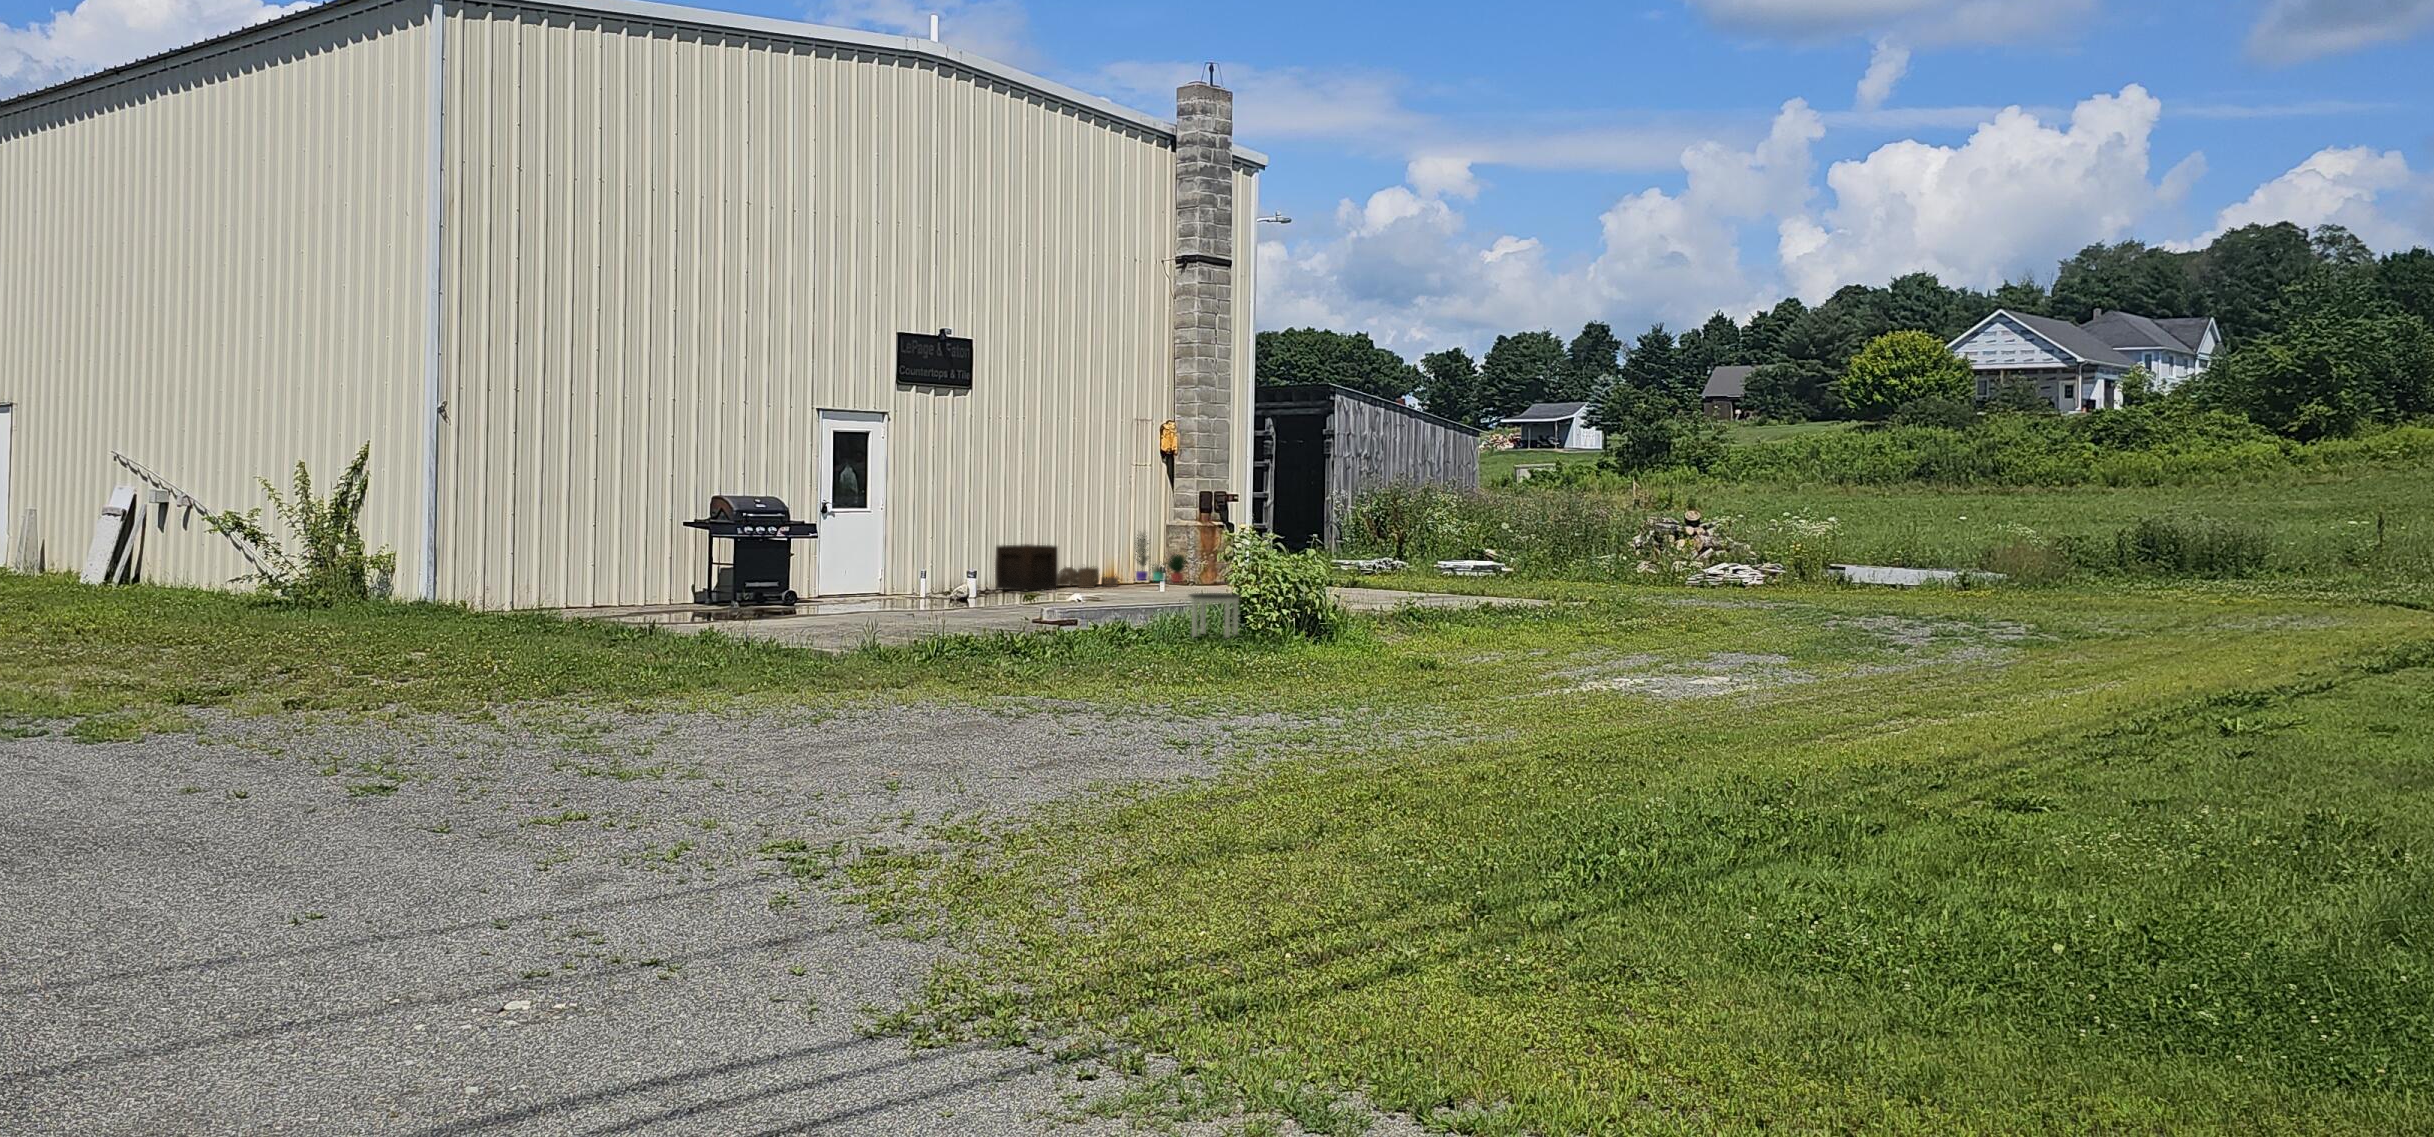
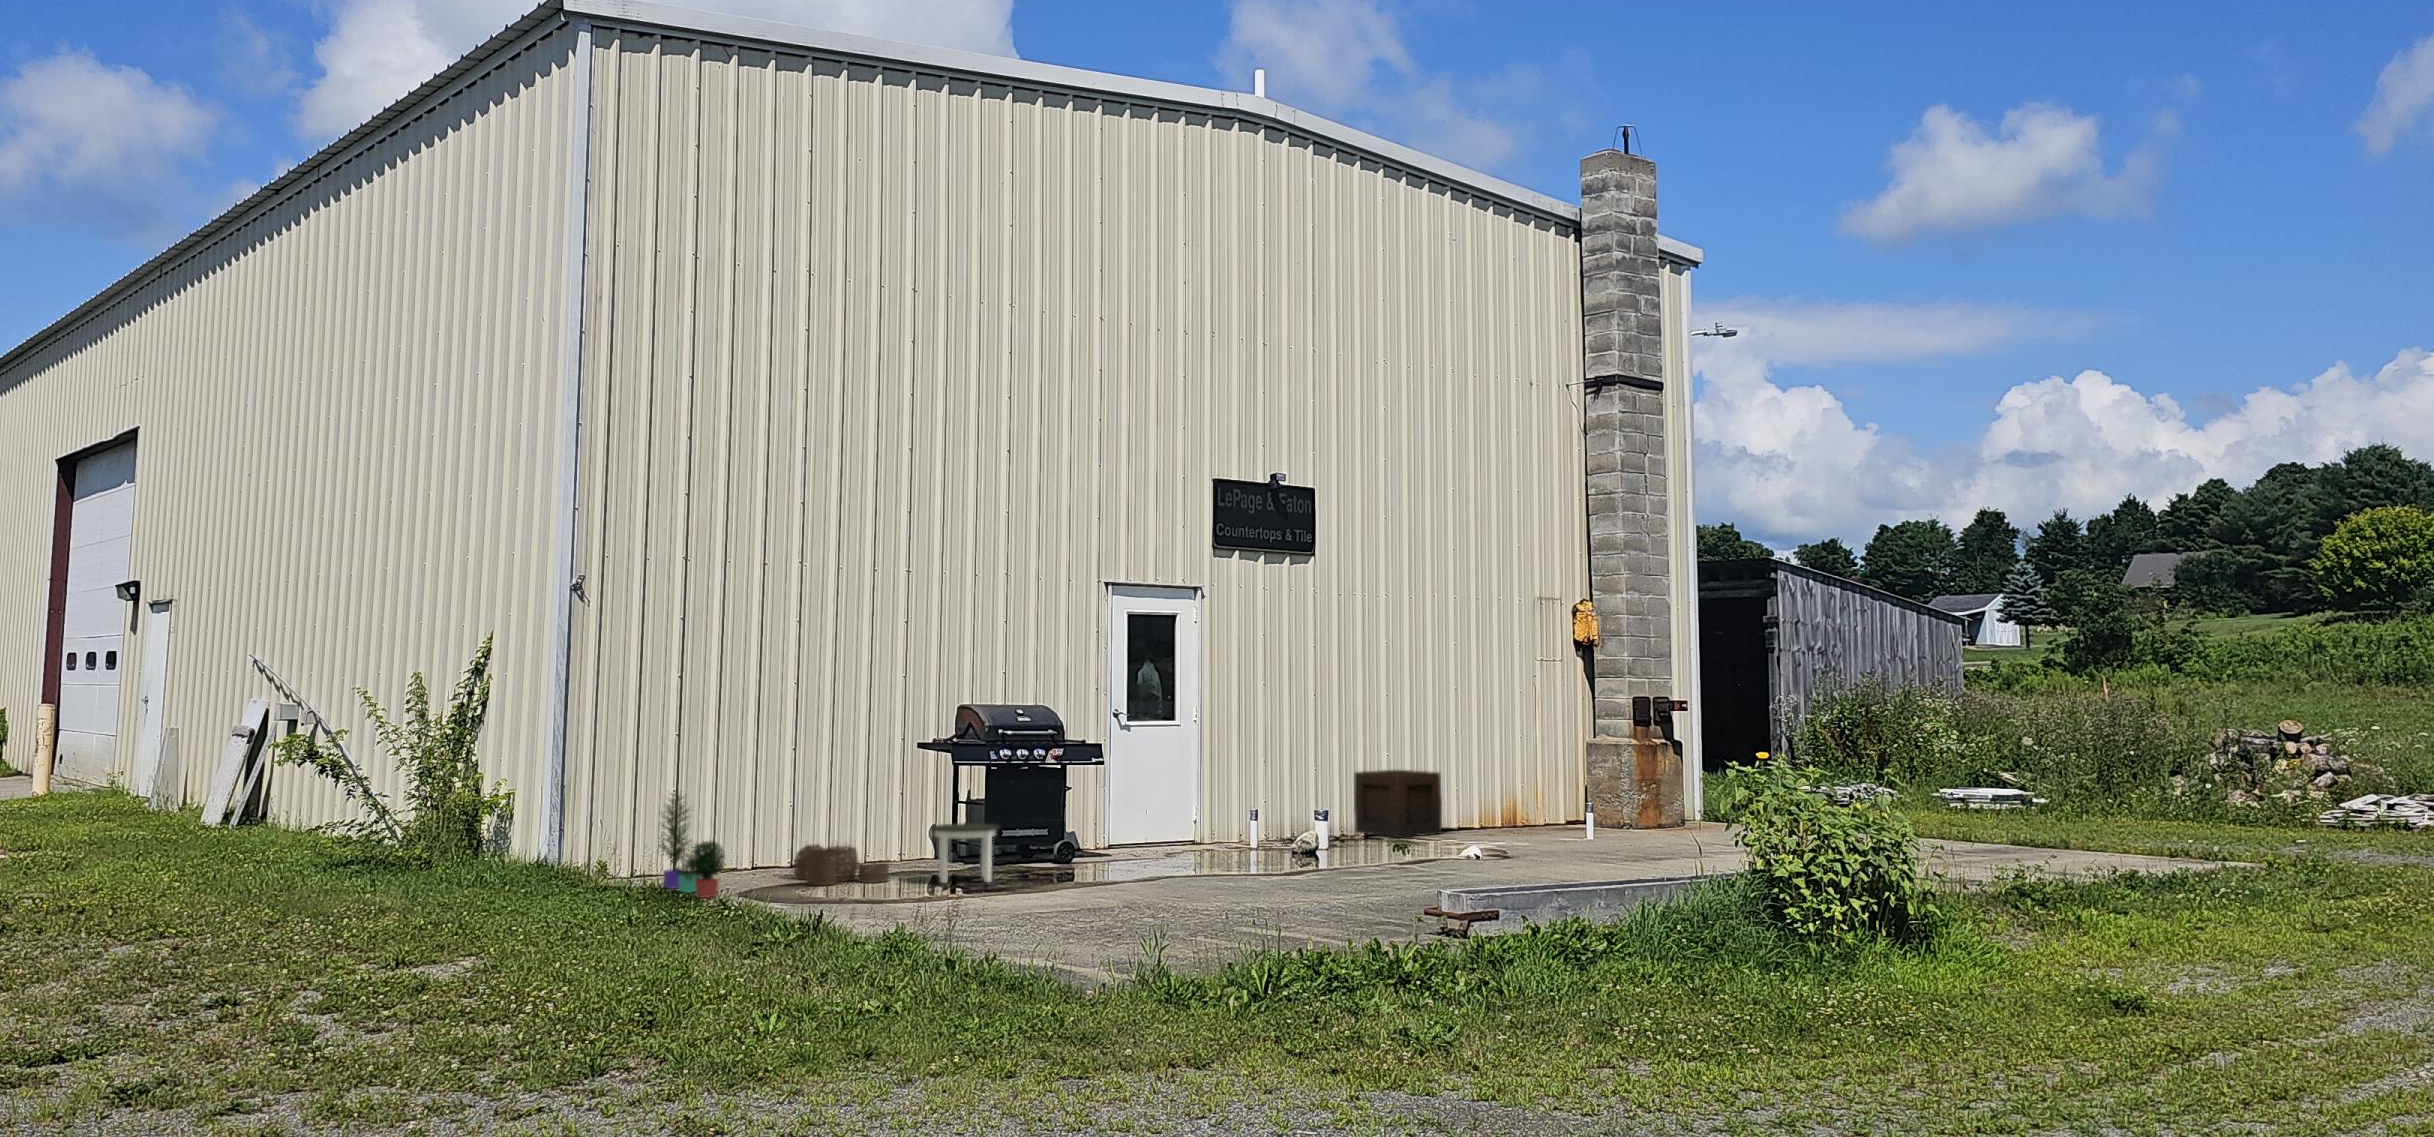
potted plant: present [1135,535,1187,582] -> present [661,793,726,898]
woven basket: present [1058,567,1118,588] -> present [794,844,889,885]
round table: present [1189,593,1241,638] -> present [931,823,999,883]

